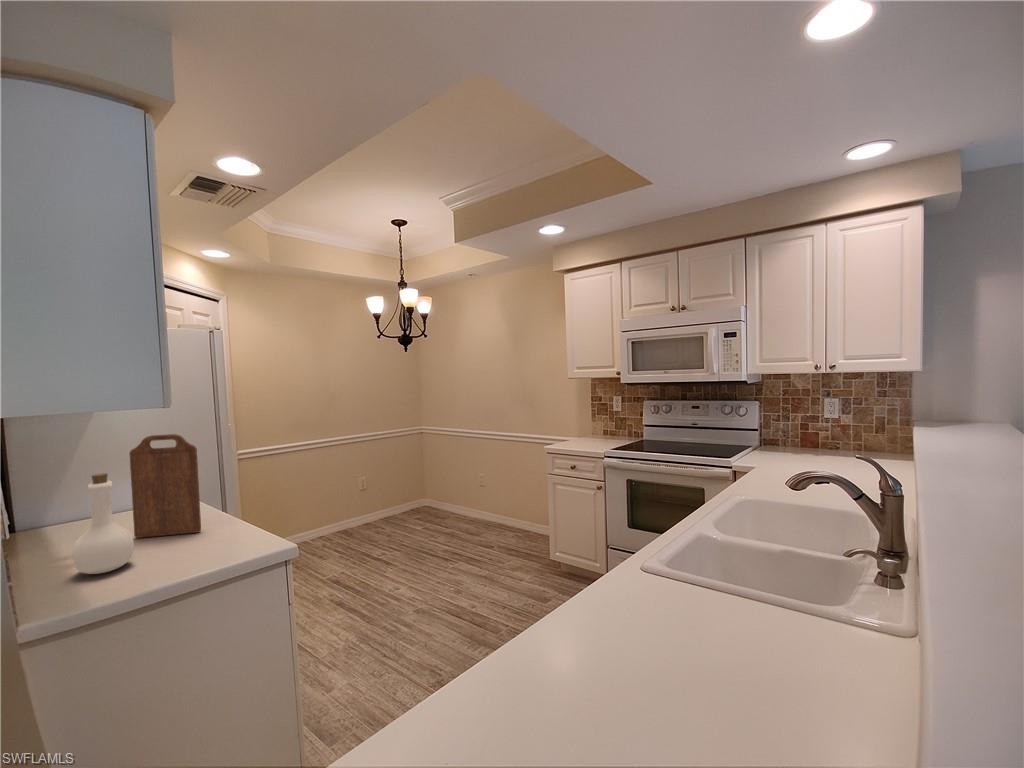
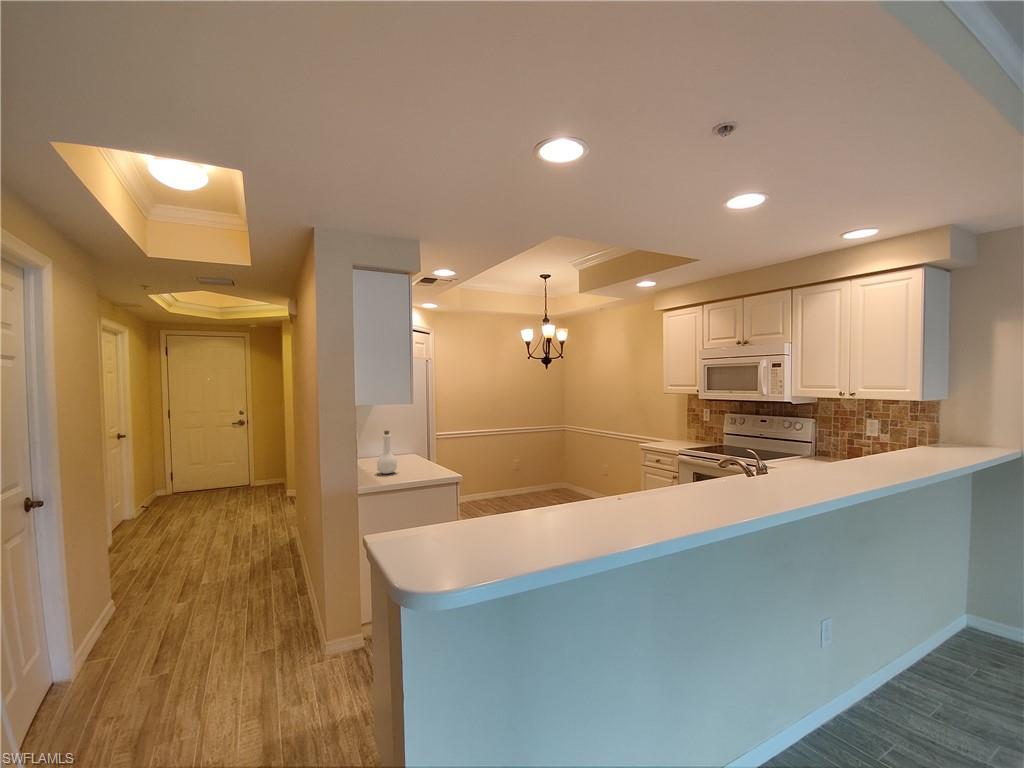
cutting board: present [130,434,201,538] -> none [395,416,422,465]

